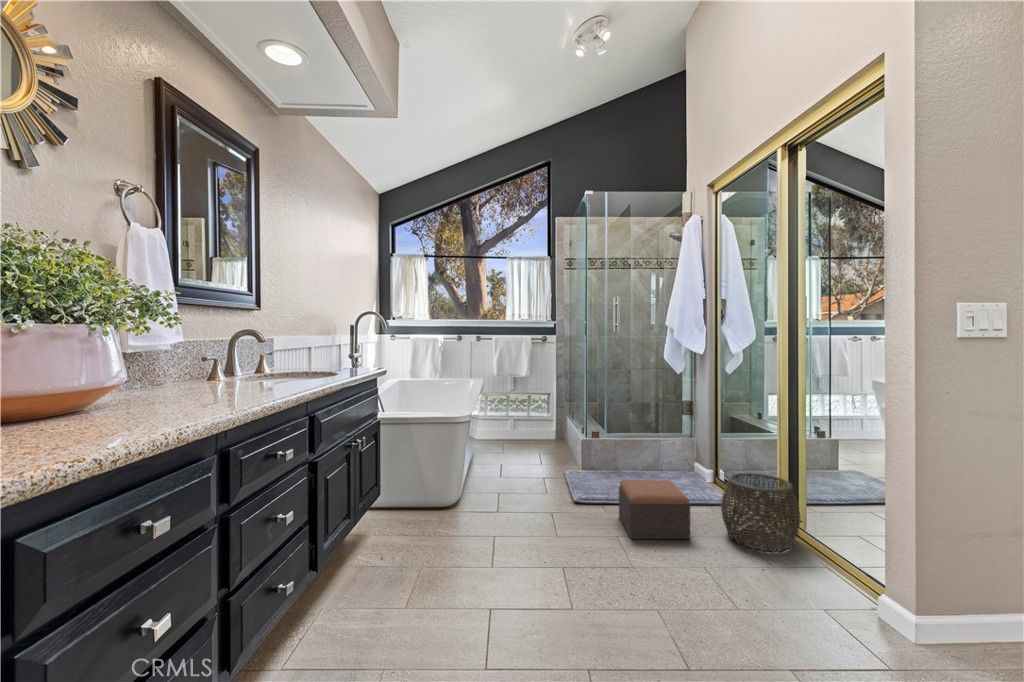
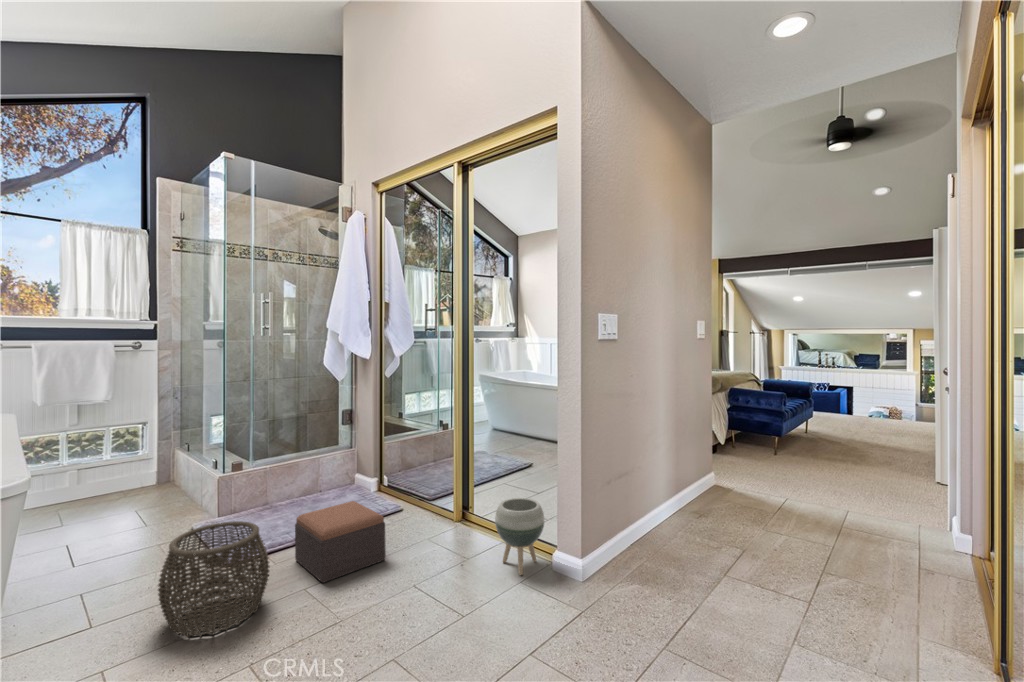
woven basket: present [721,473,800,552] -> present [158,521,270,637]
planter: none [801,515,869,602] -> present [495,498,544,575]

